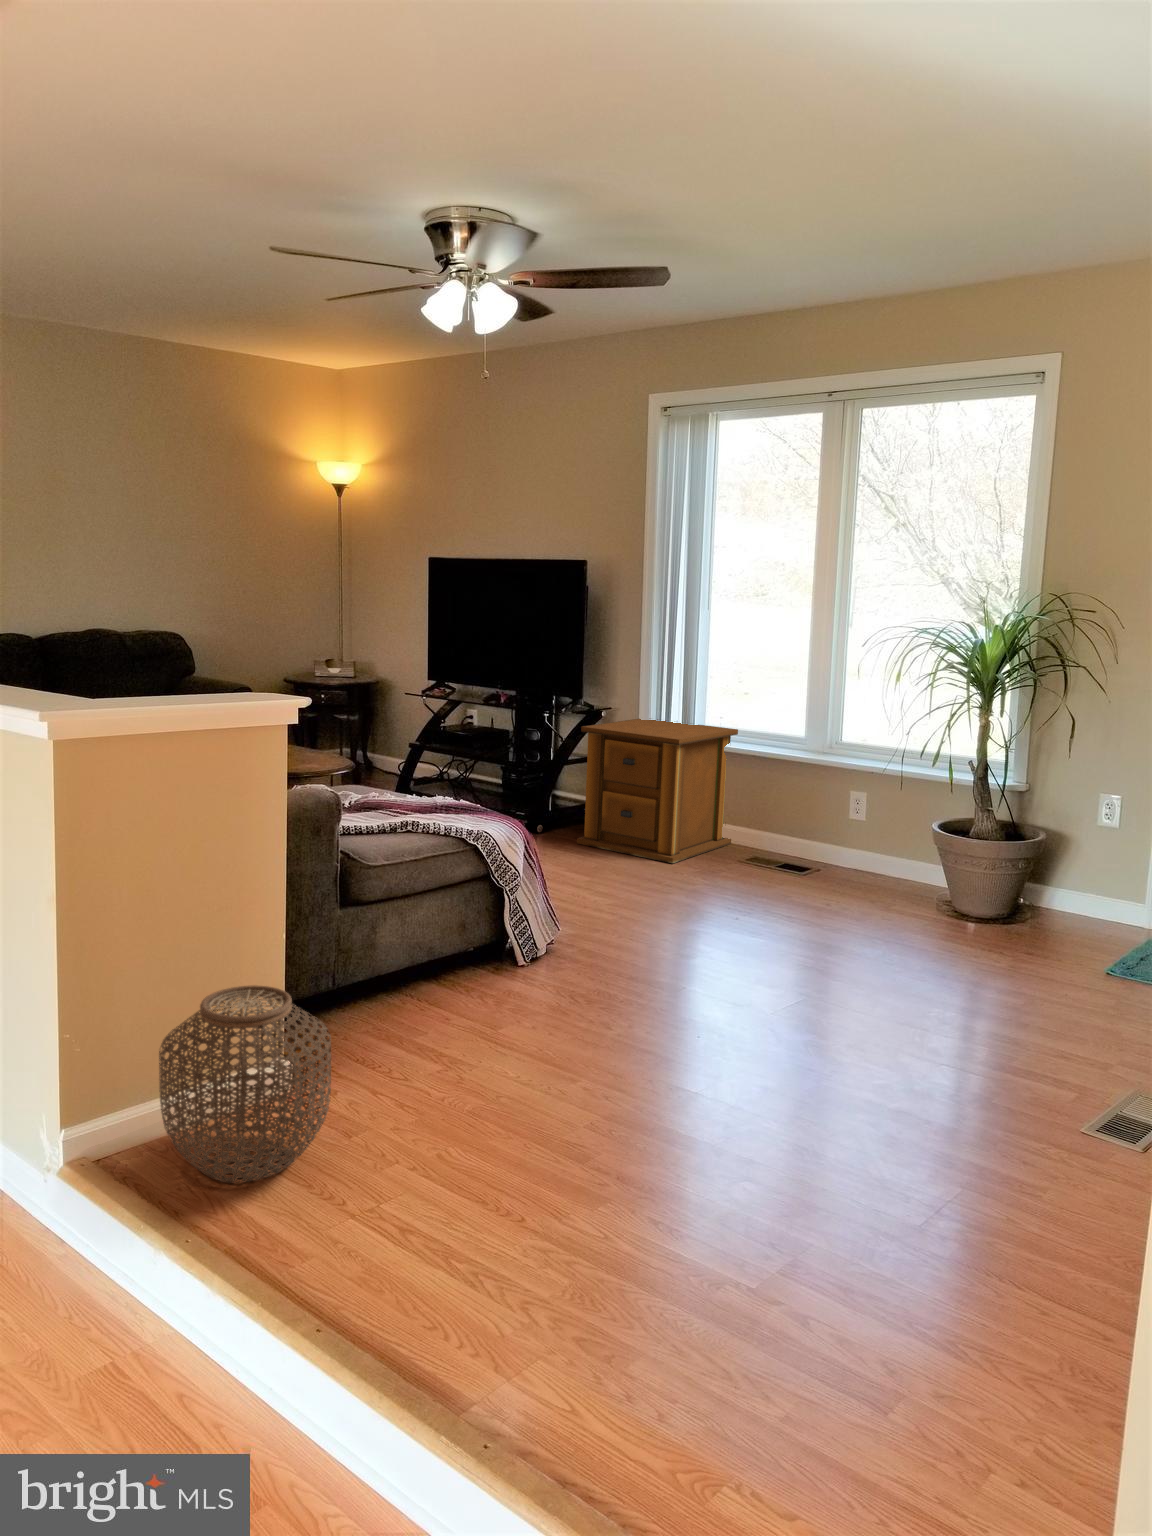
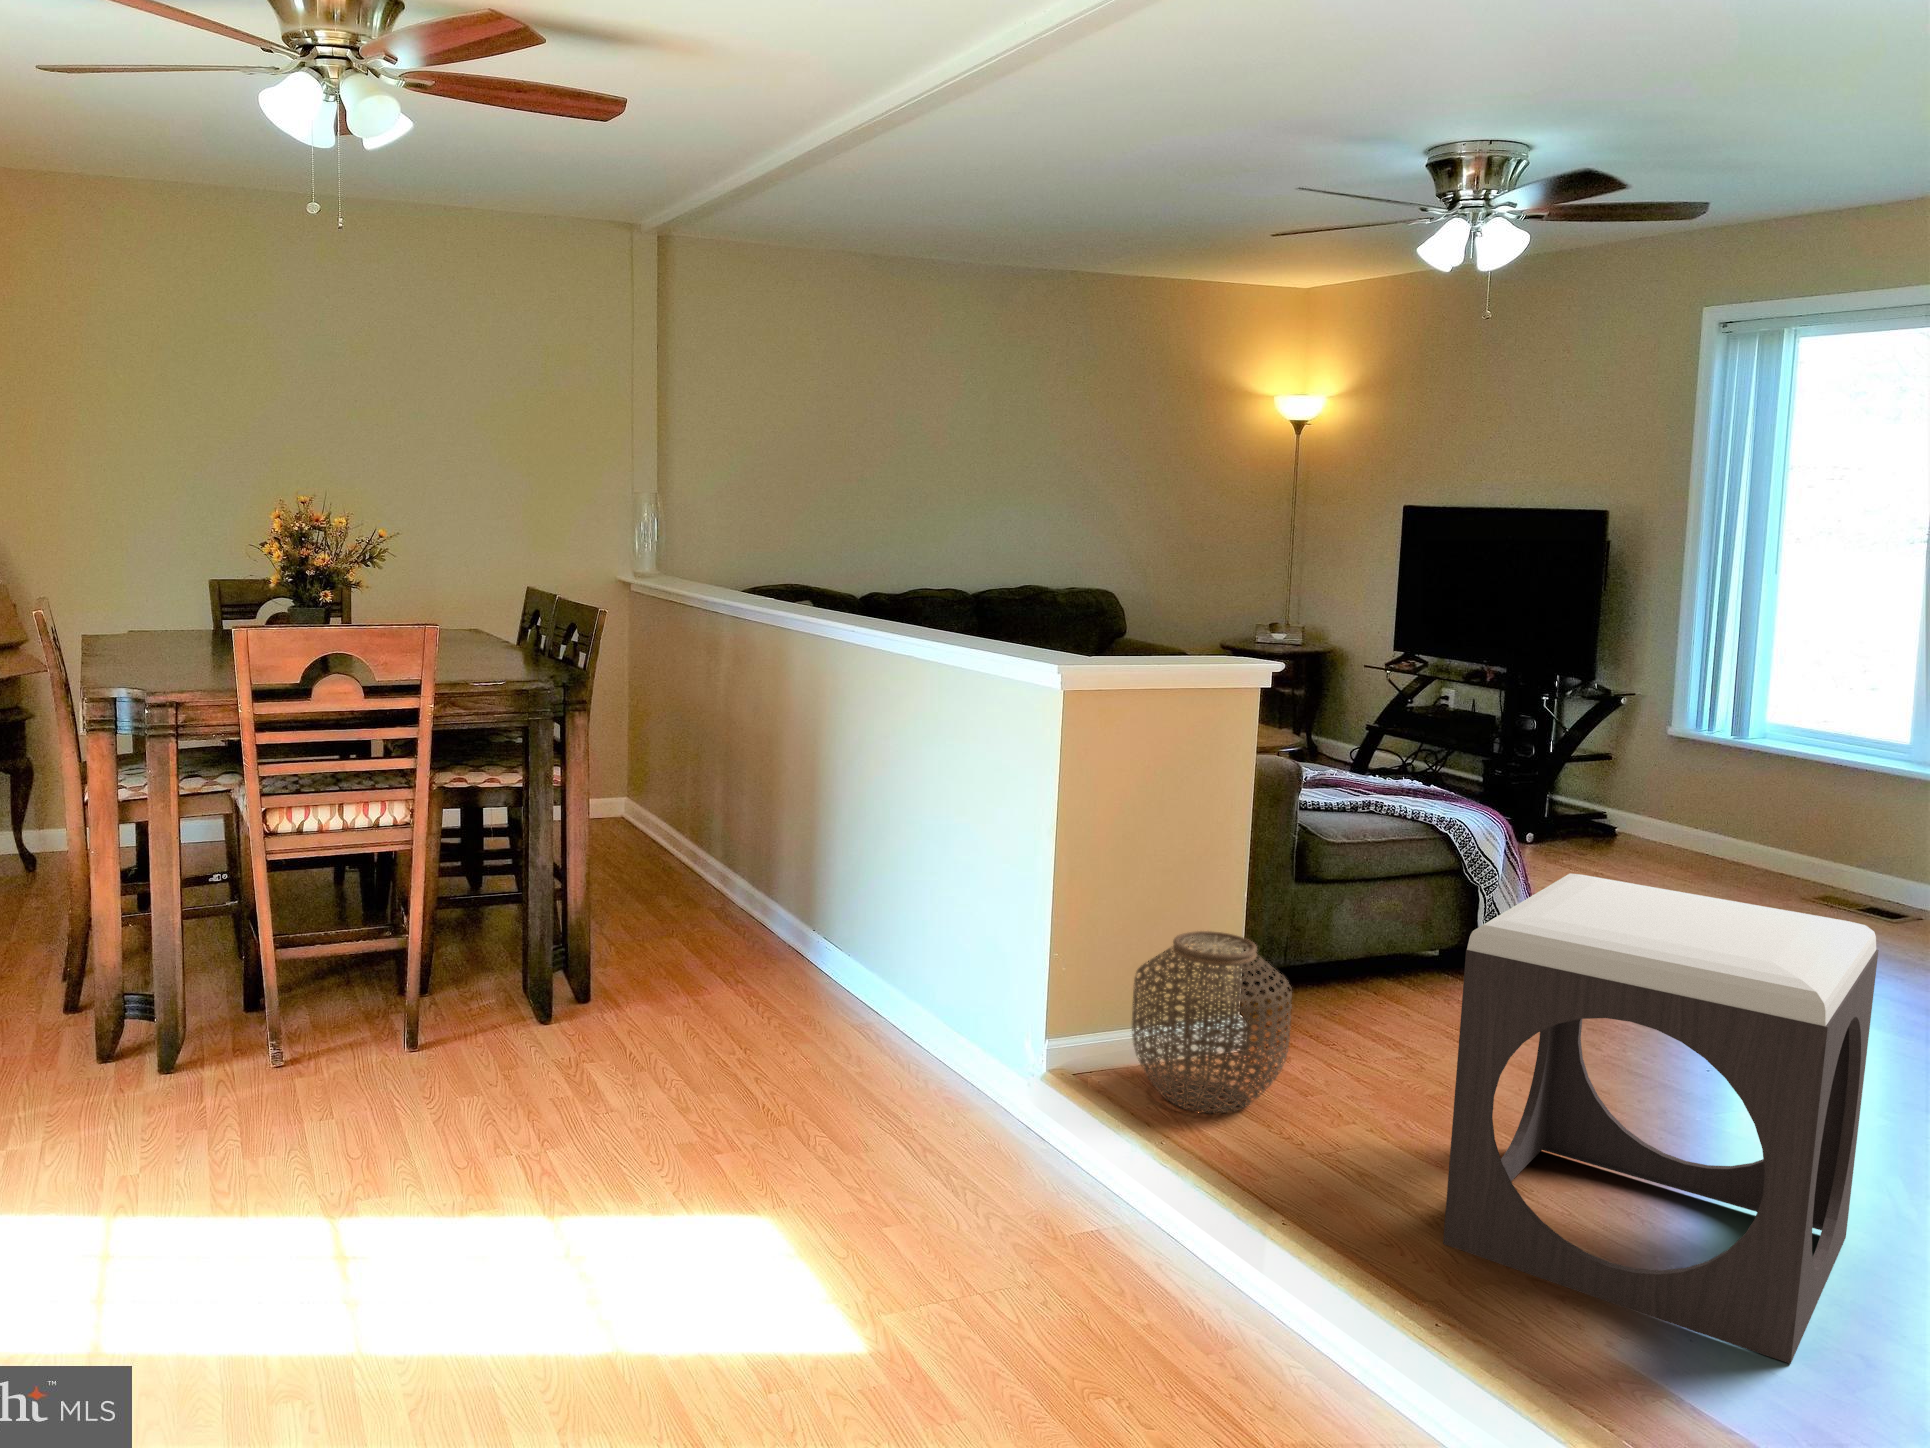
side table: present [577,719,738,863] -> none [1578,709,1817,894]
footstool: none [490,893,848,1372] -> present [1443,874,1879,1364]

